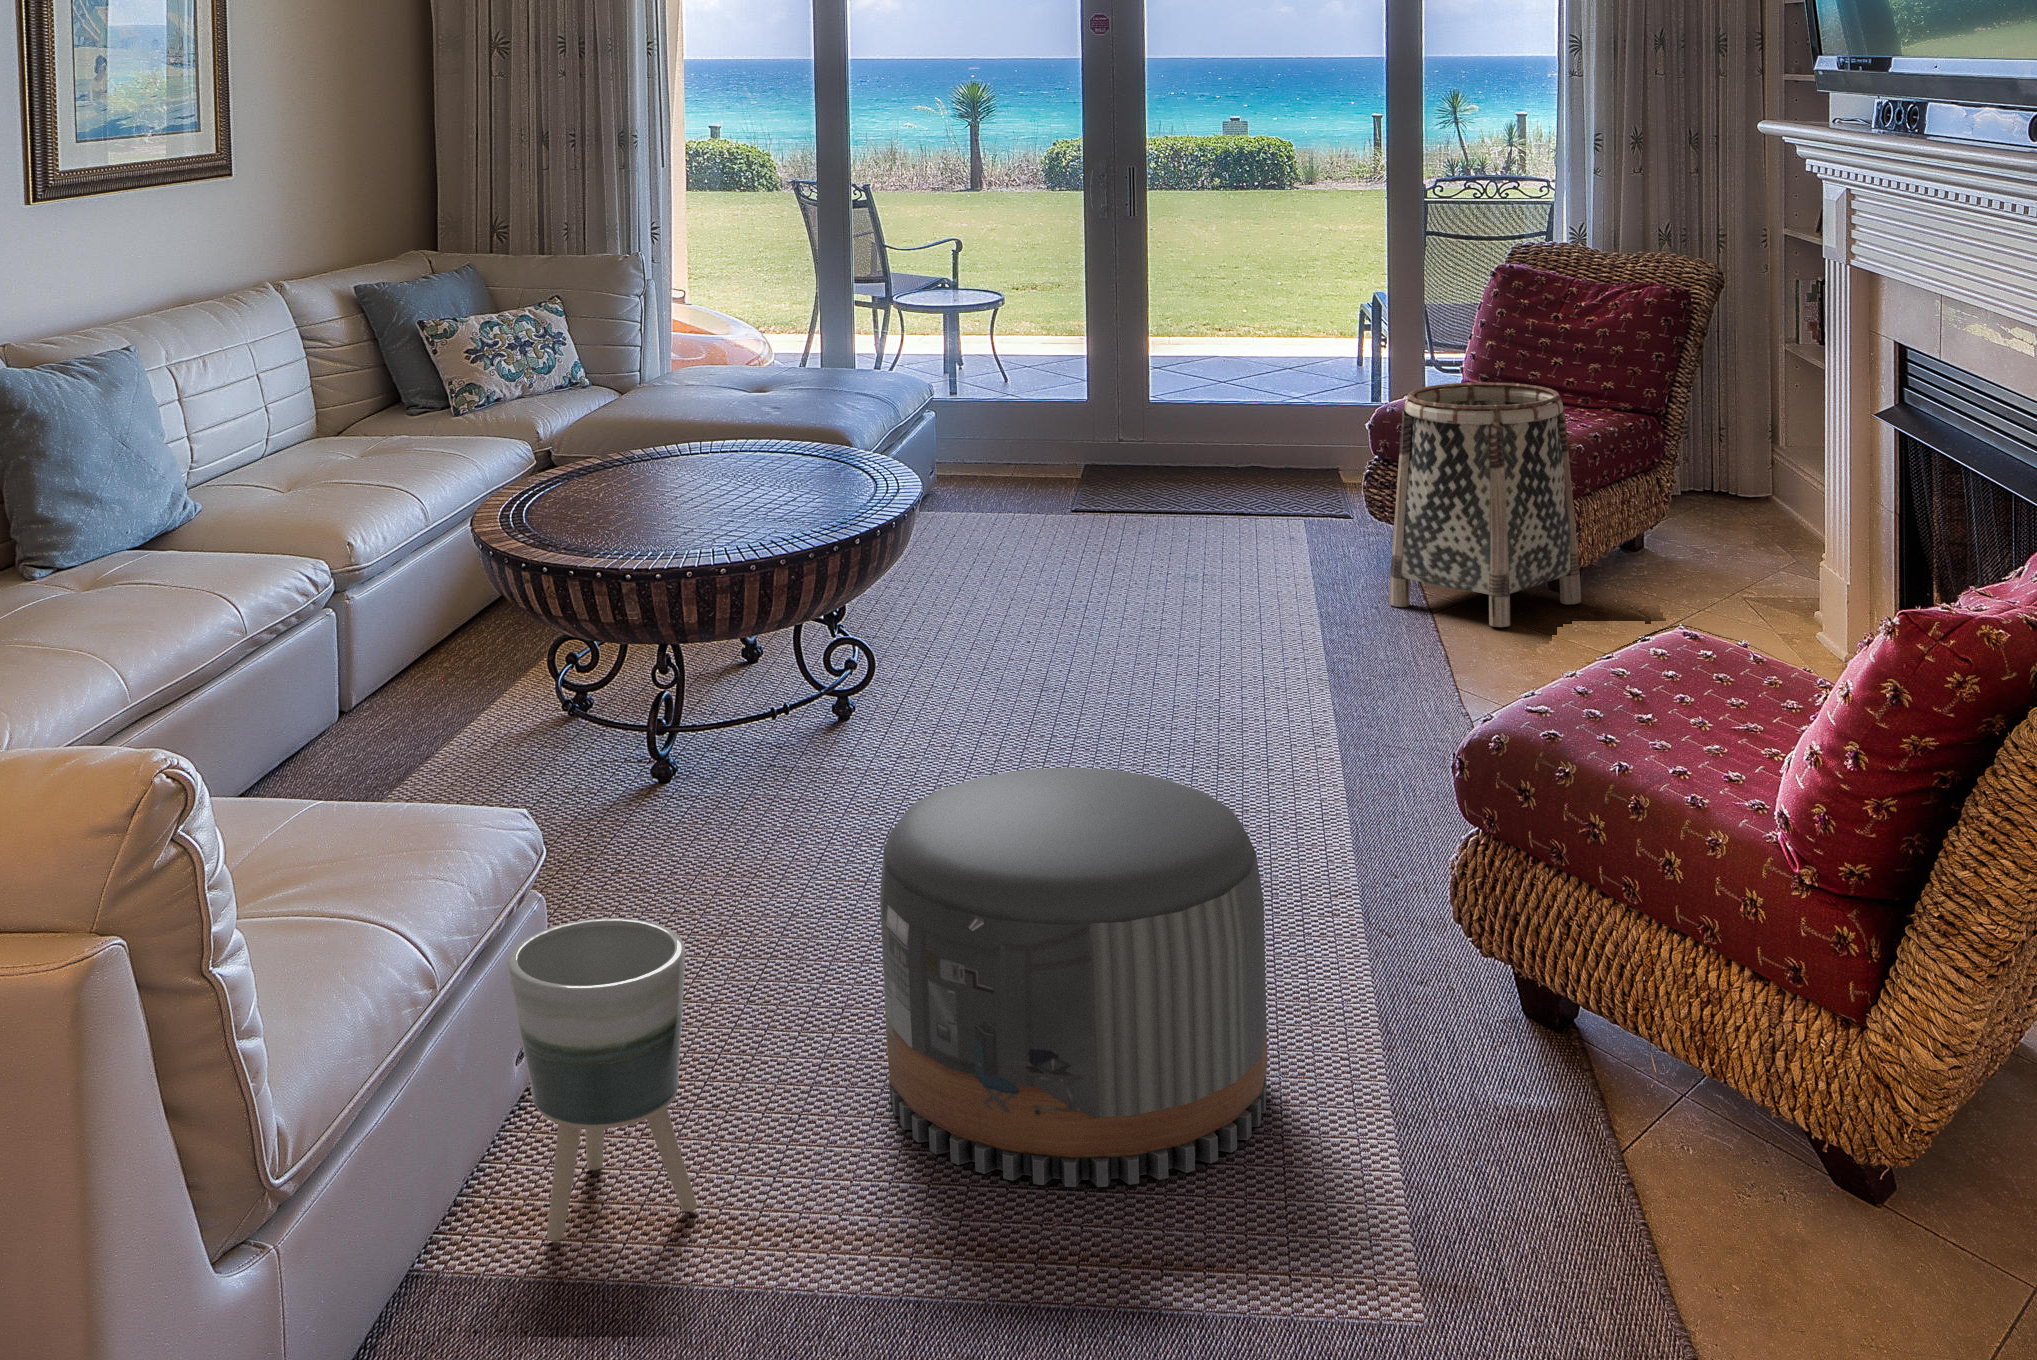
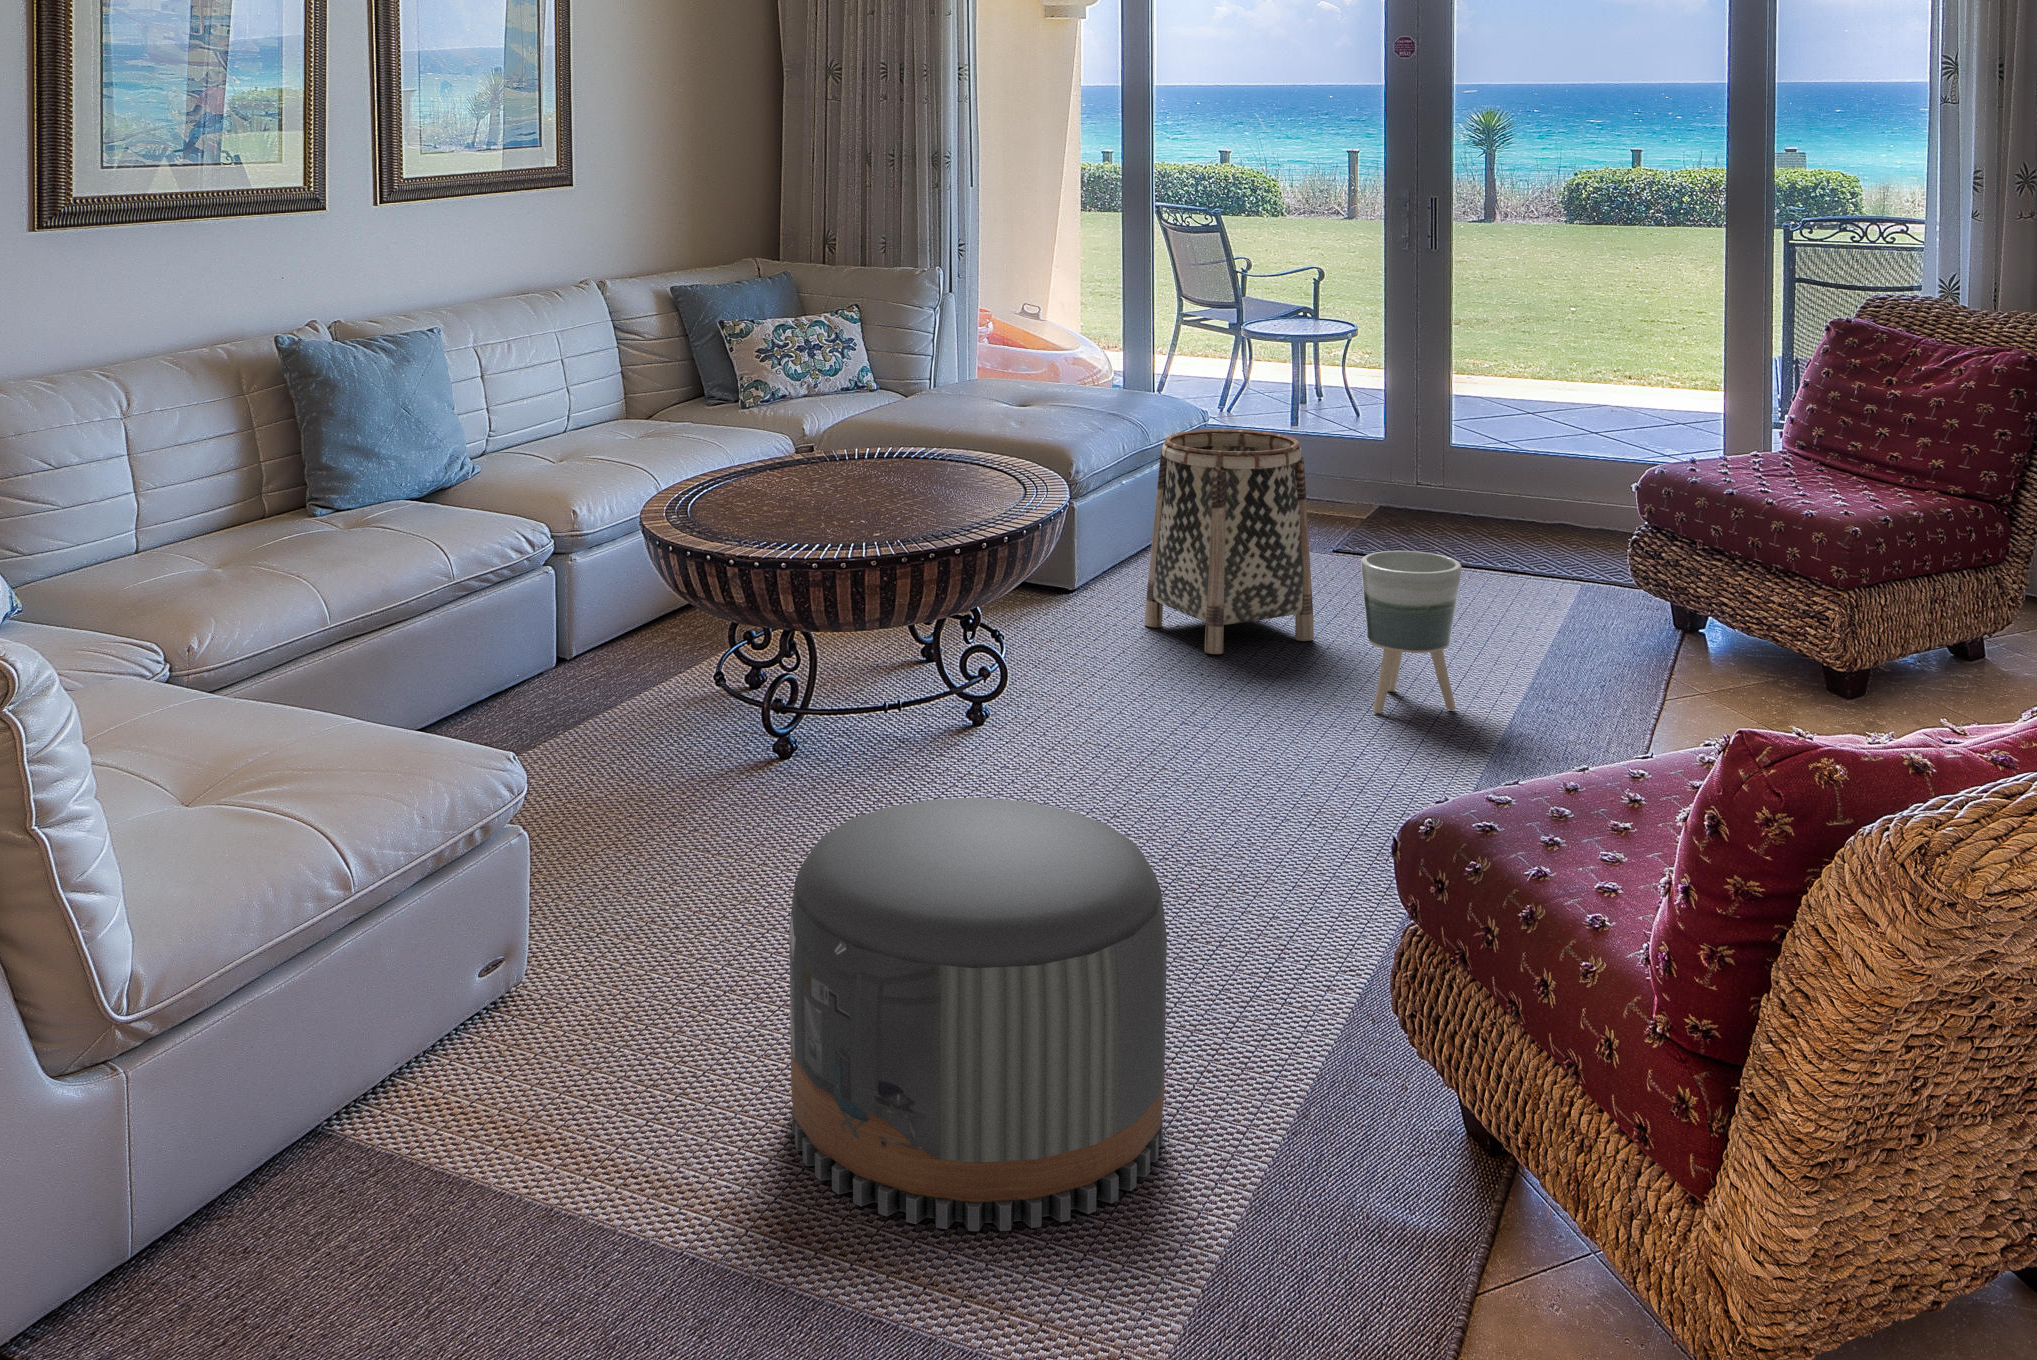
basket: present [1389,382,1581,627] -> present [1145,429,1314,654]
planter: present [507,918,697,1241] -> present [1361,551,1462,713]

